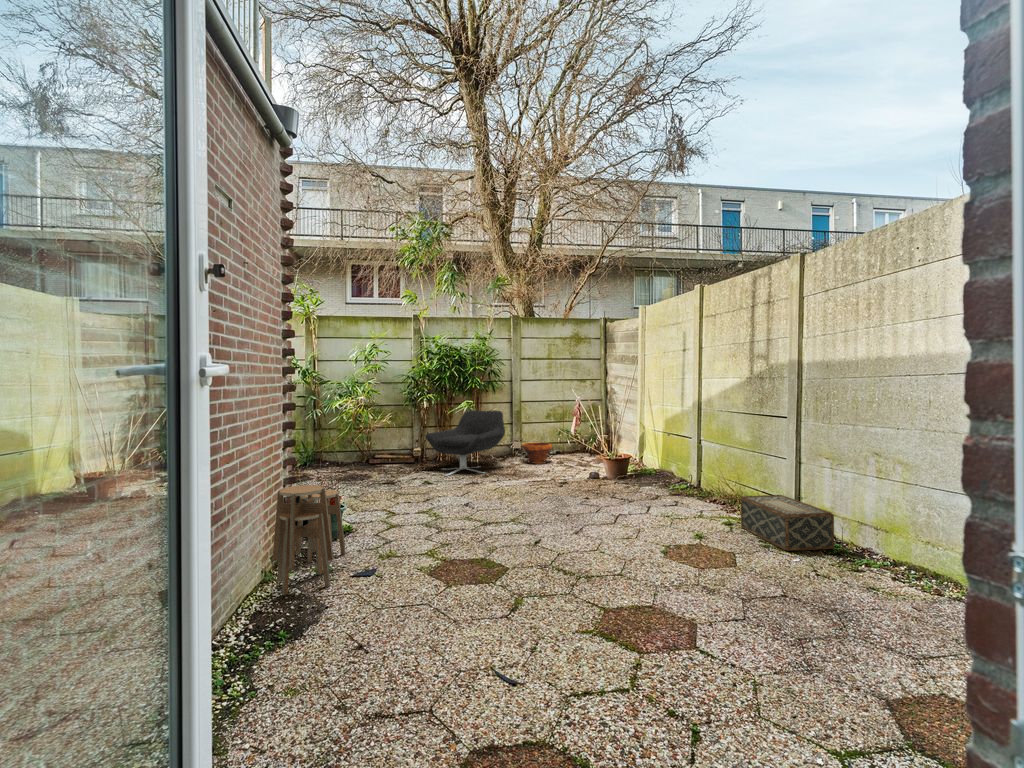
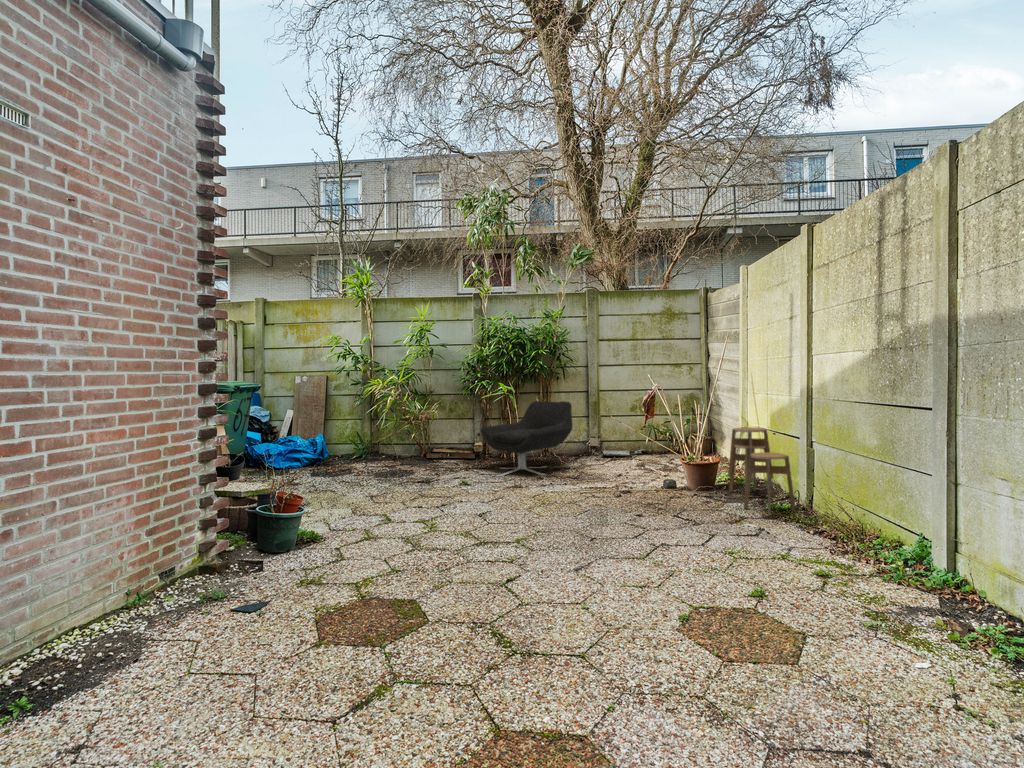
planter: present [522,442,552,464] -> none [598,439,635,466]
stool: present [272,485,346,595] -> present [728,427,796,516]
woven basket: present [741,495,834,551] -> none [847,534,1012,644]

